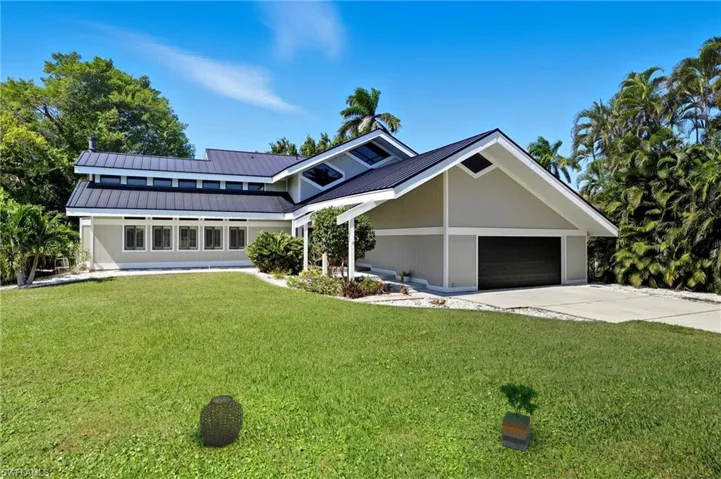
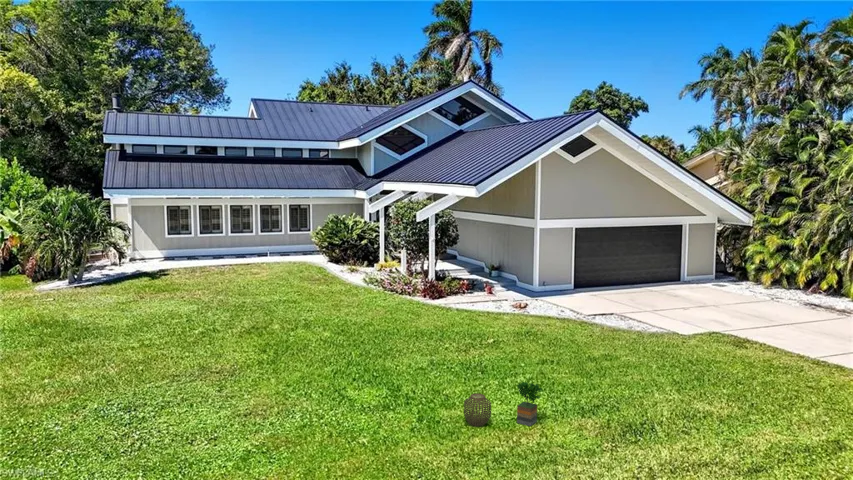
woven basket: present [200,395,243,446] -> present [464,393,491,426]

